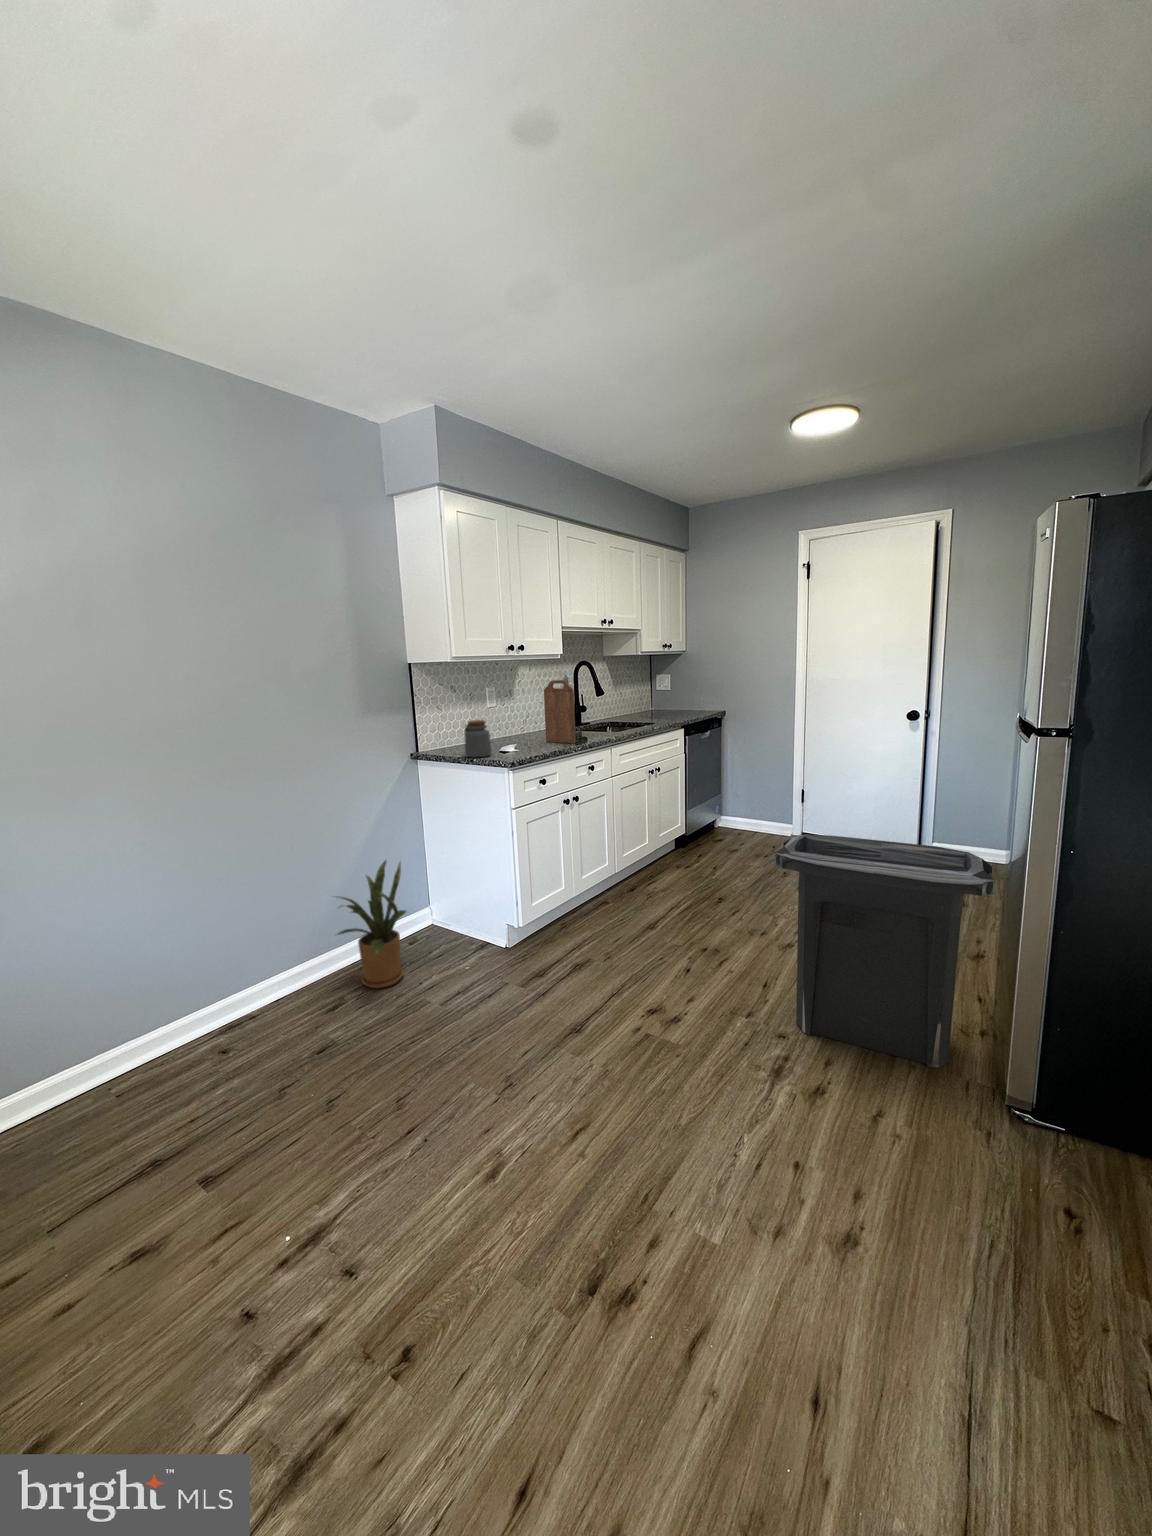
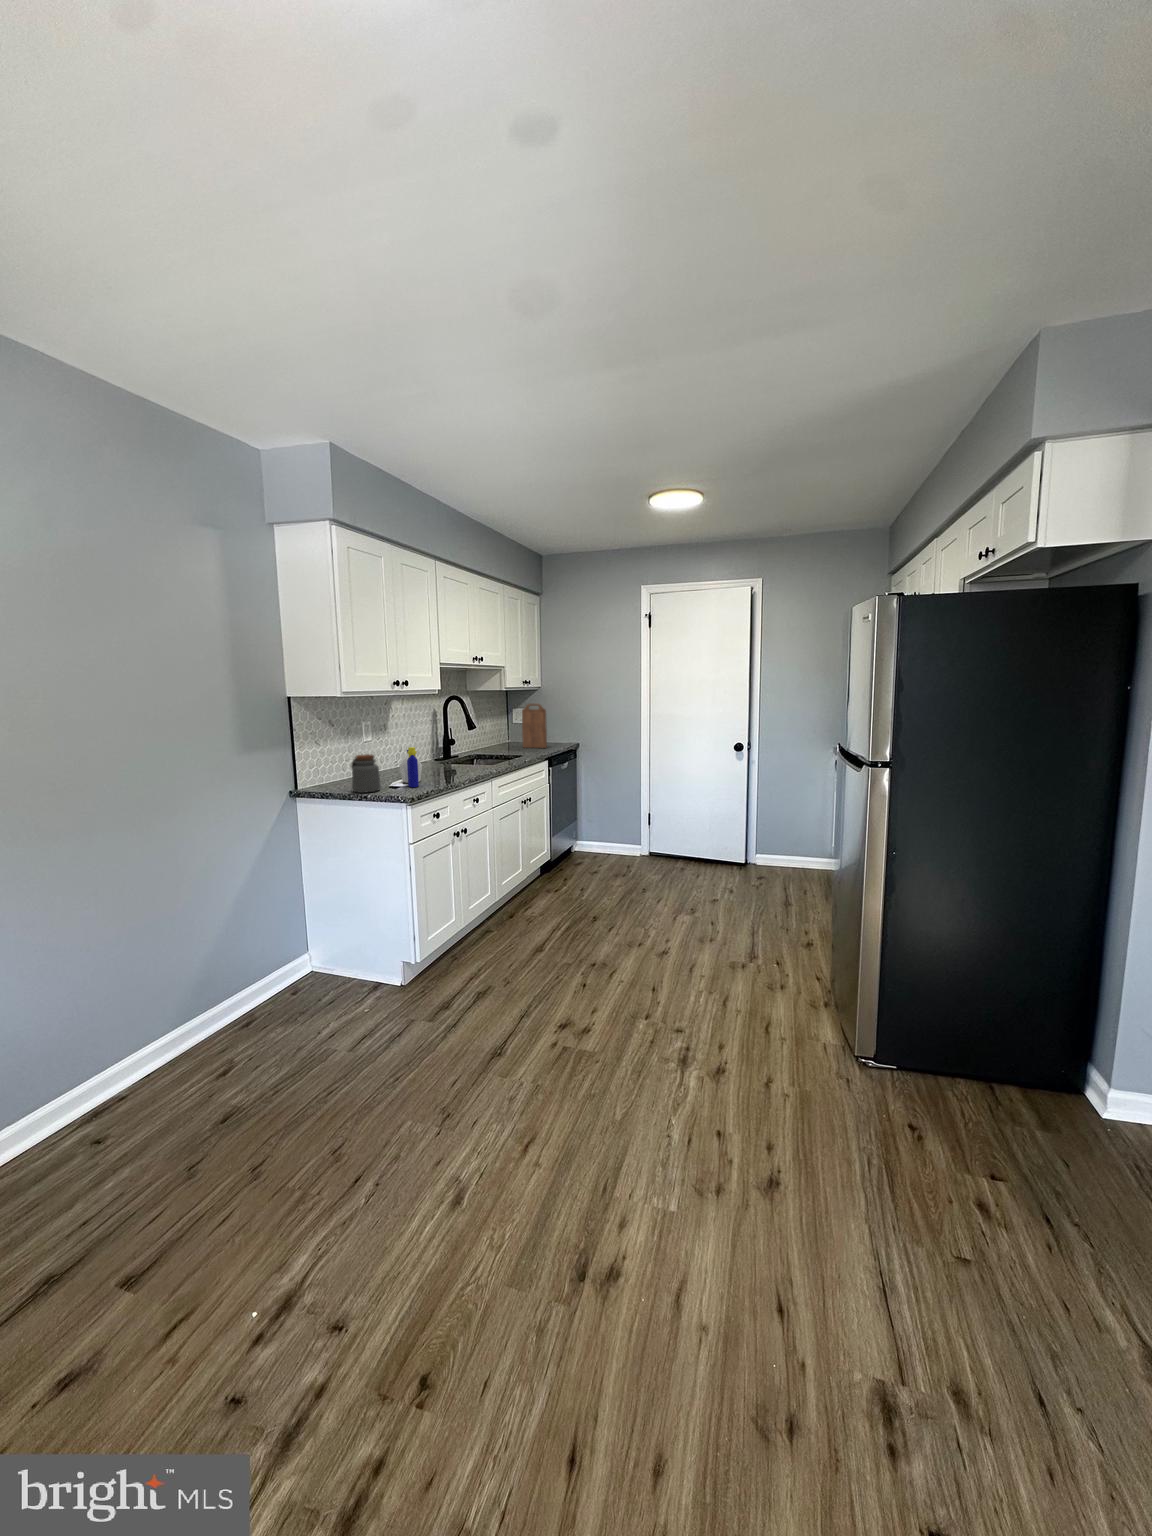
cutting board: present [544,680,576,743] -> present [522,704,547,748]
bottle: none [514,713,536,753] -> present [400,747,422,787]
trash can: present [775,835,995,1067] -> none [669,852,839,1038]
house plant: present [337,861,406,988] -> none [207,903,296,1046]

